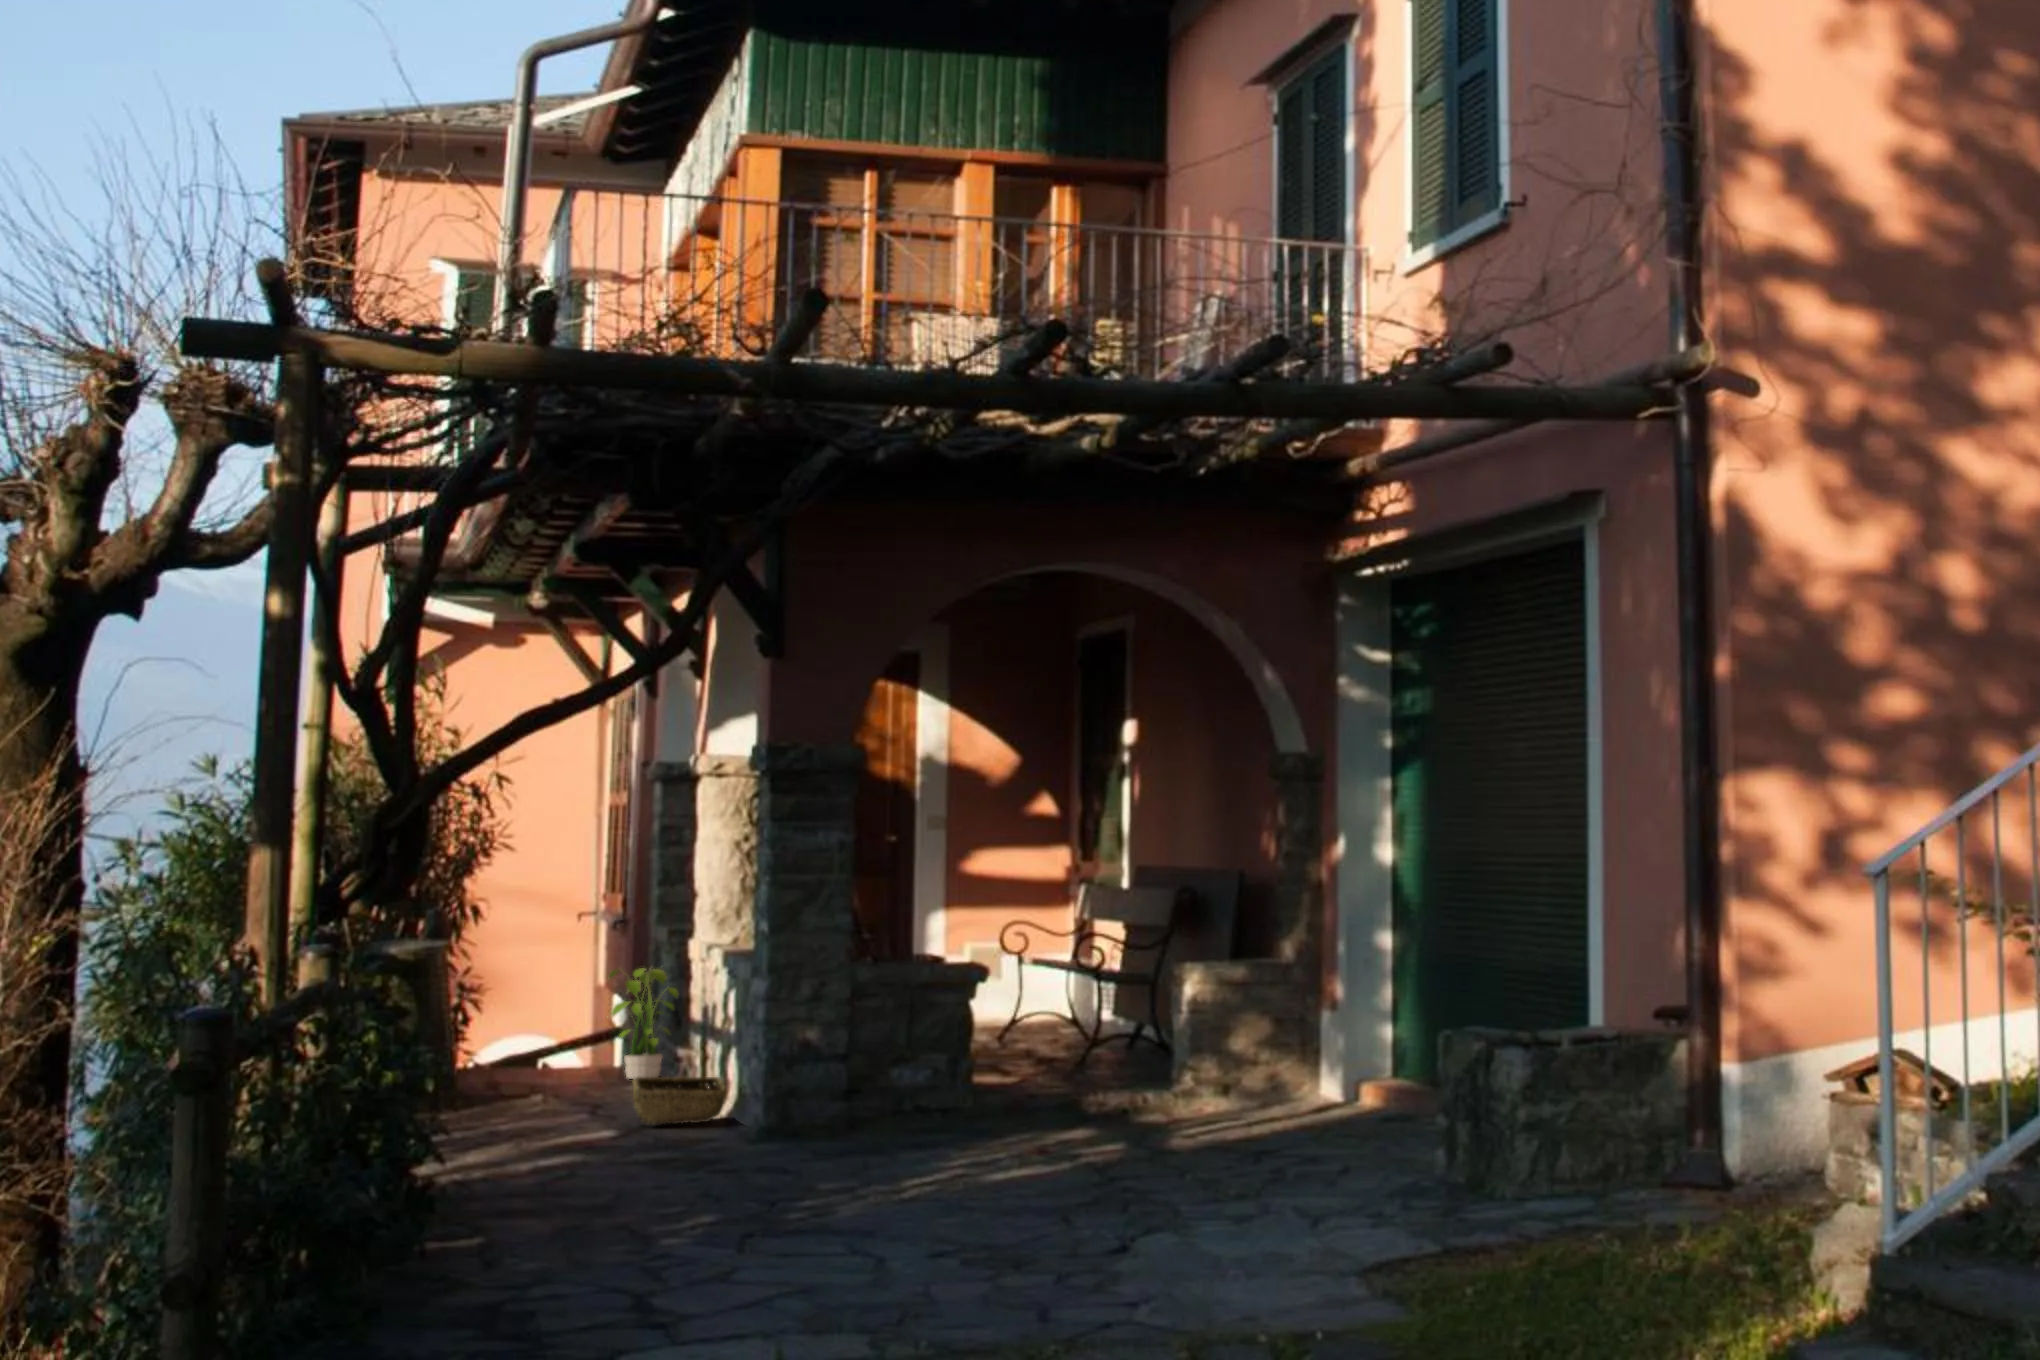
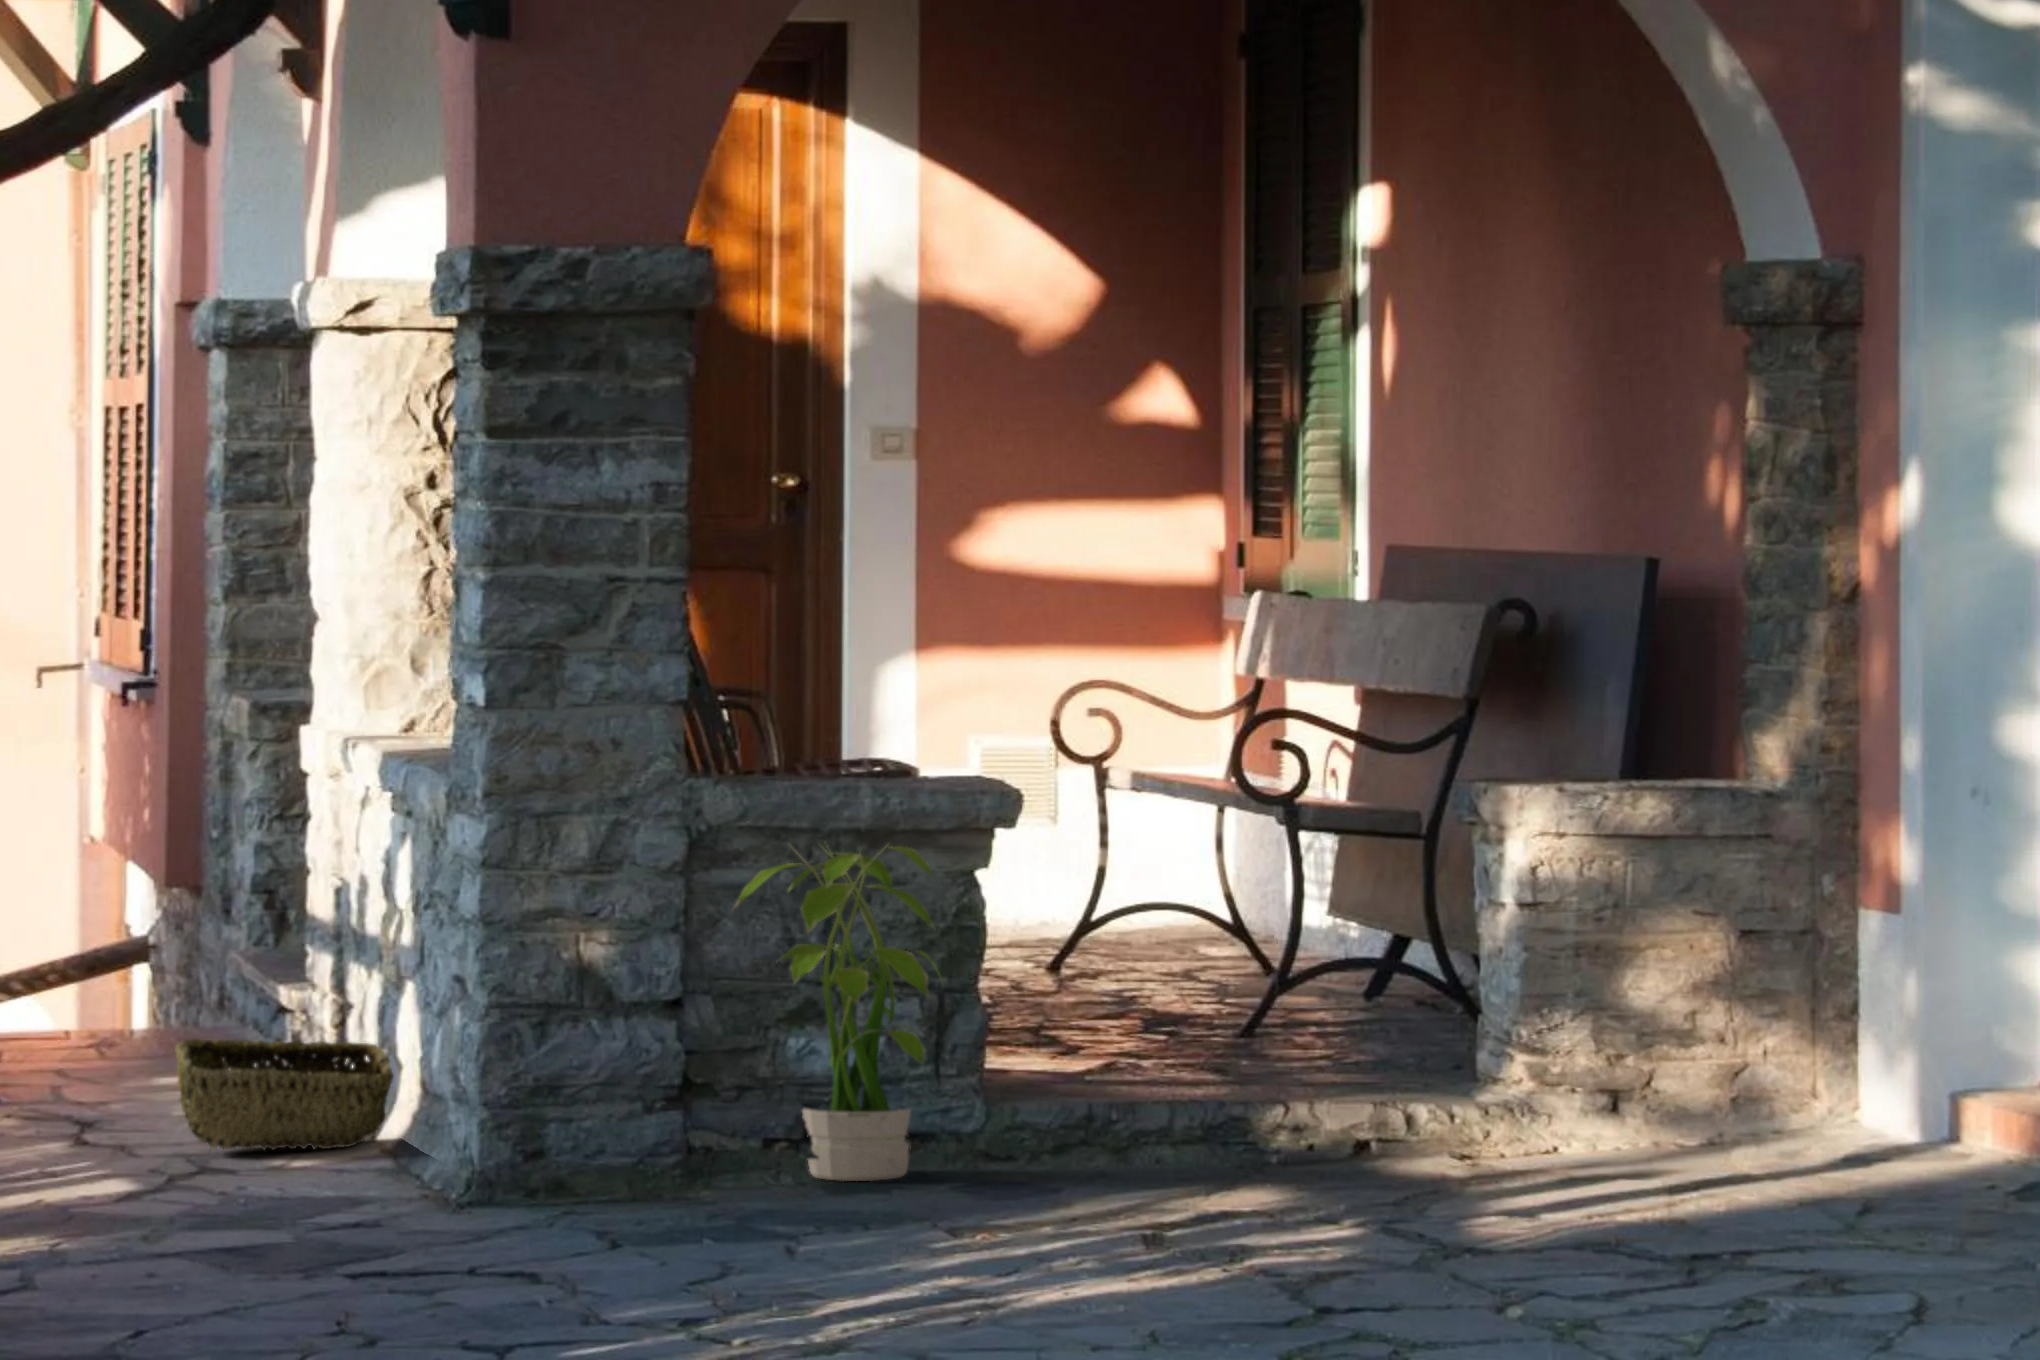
potted plant: present [609,968,678,1079] -> present [734,846,942,1181]

